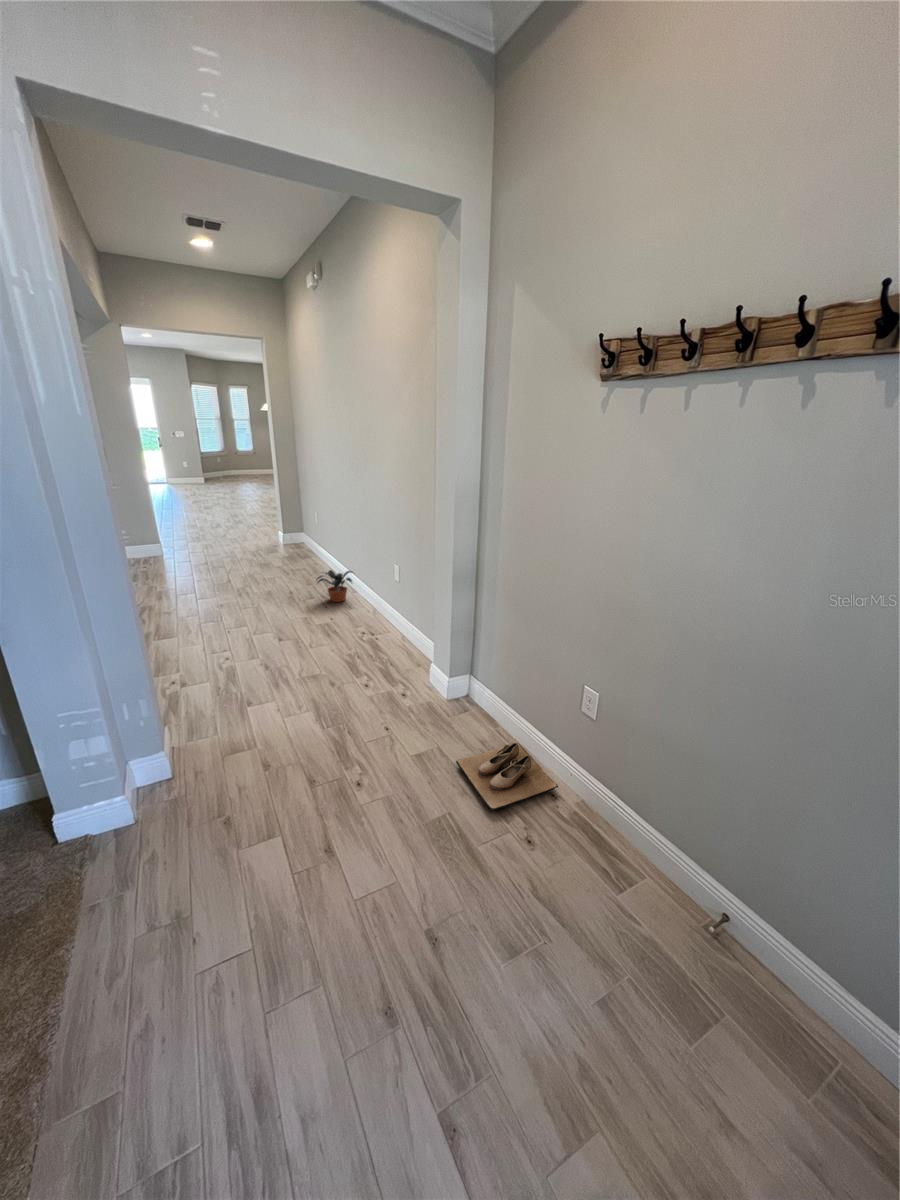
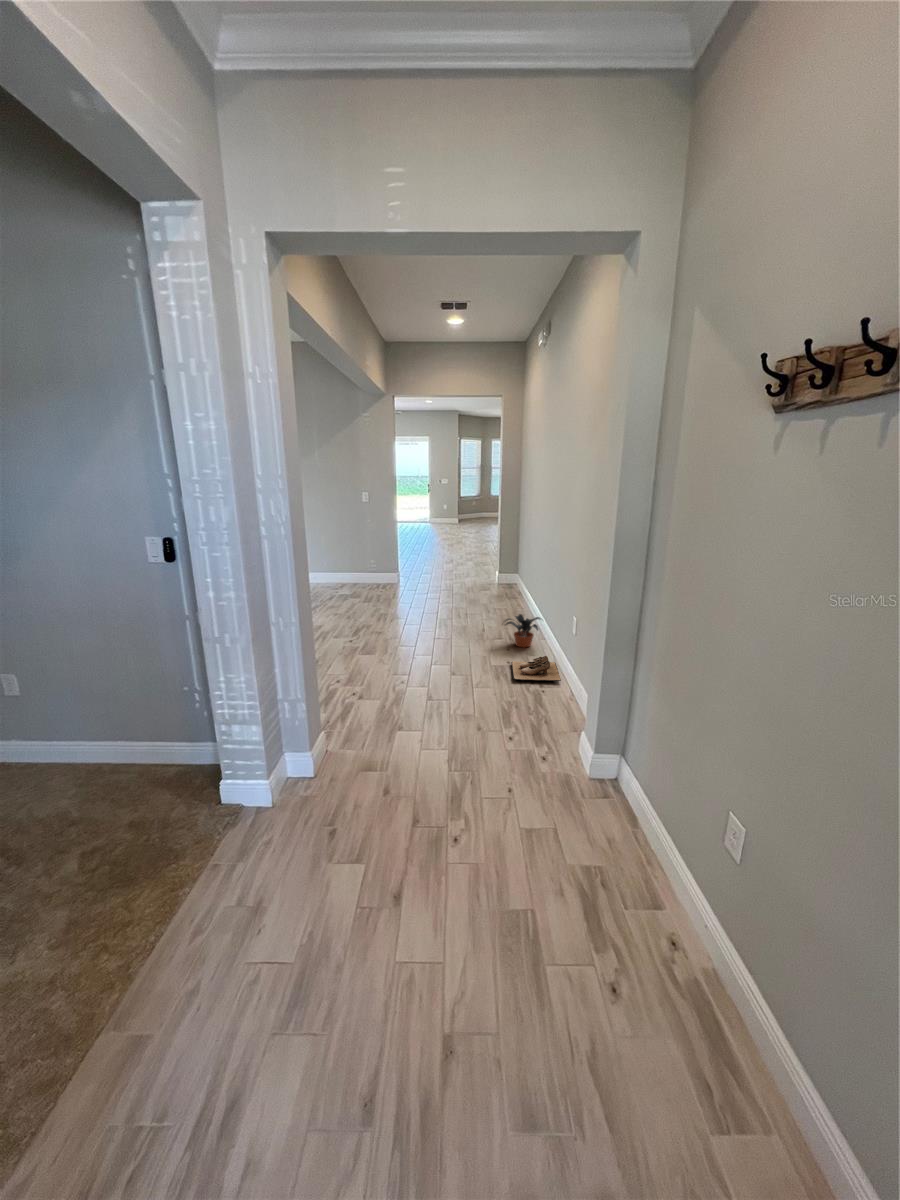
shoe: present [456,742,558,810] -> present [511,656,561,681]

